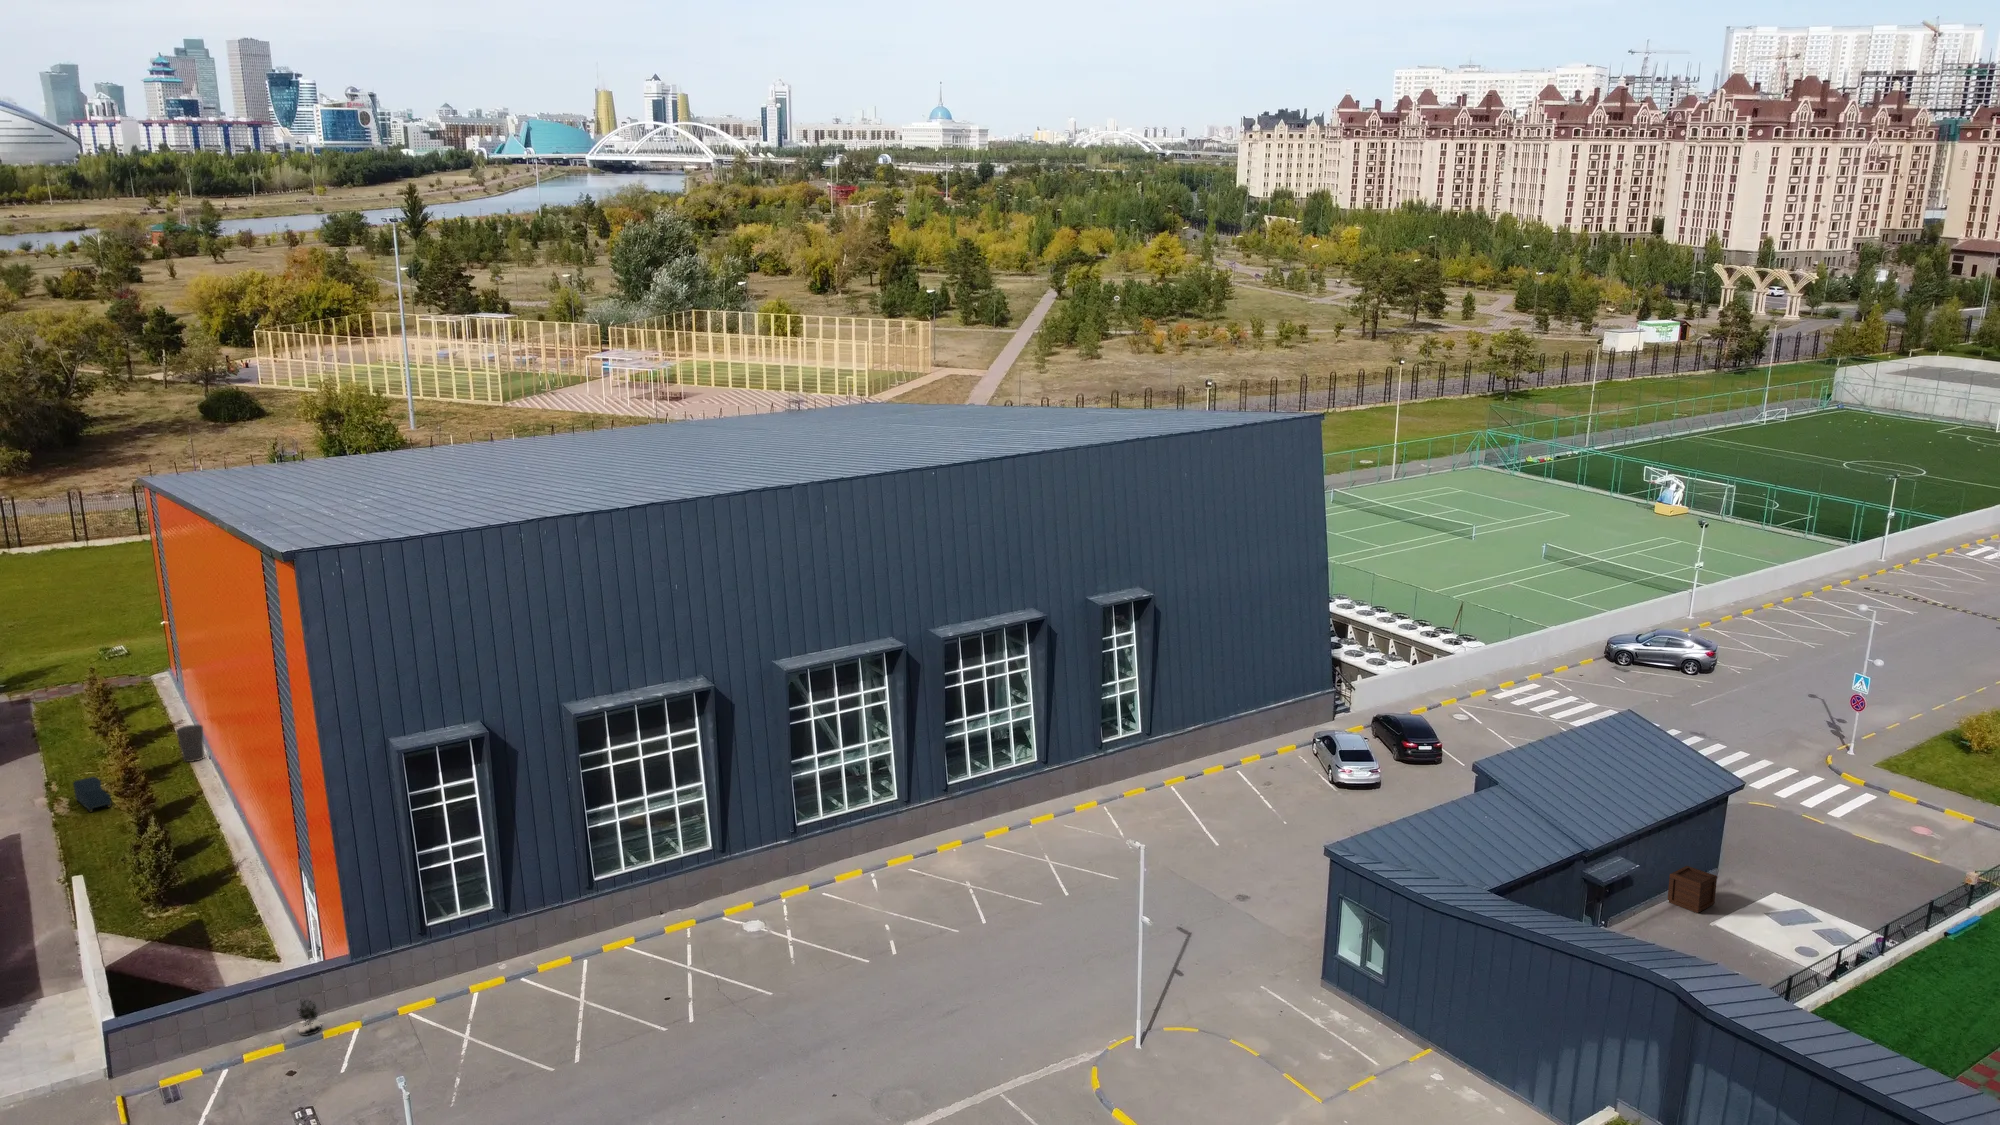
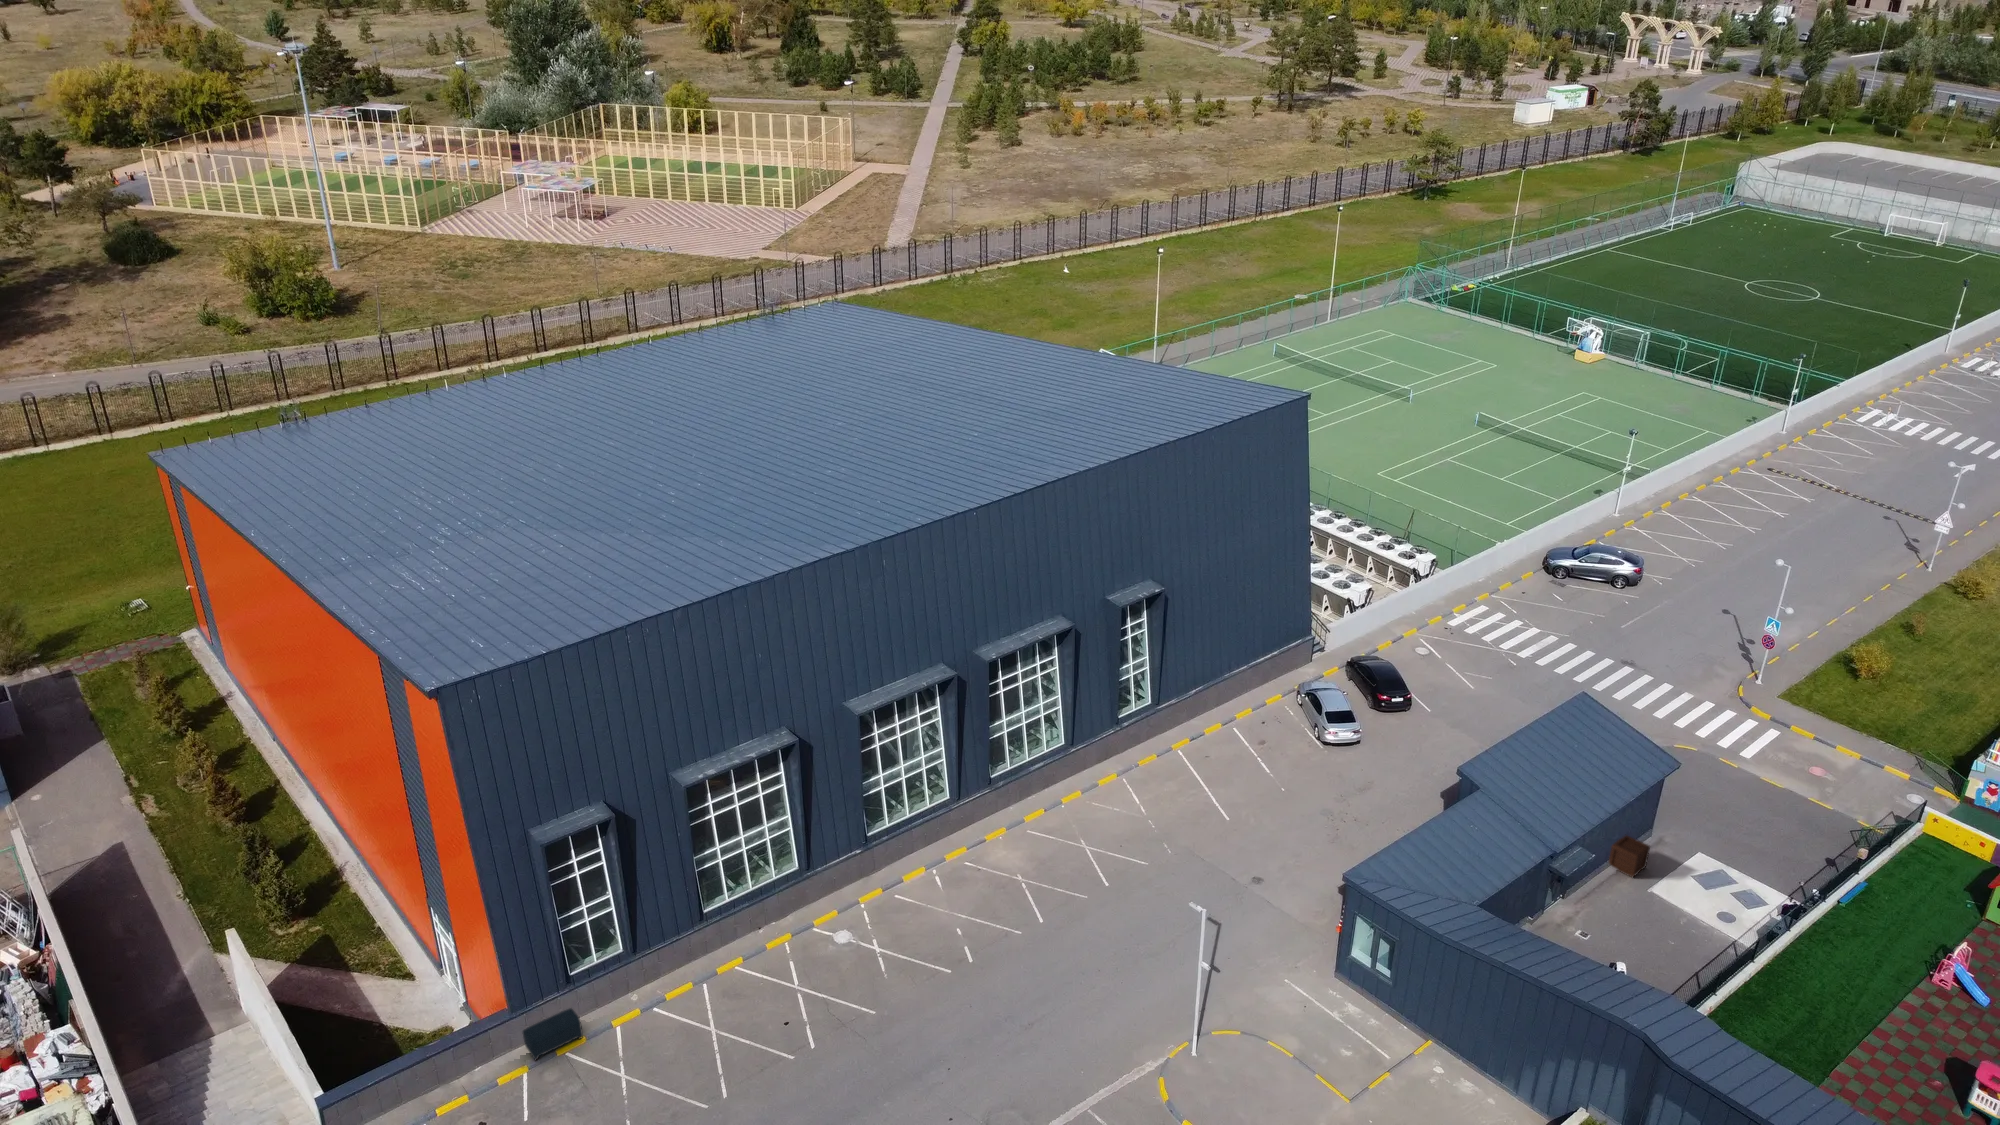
trash can: present [176,725,204,762] -> none [238,718,268,754]
bench: present [73,777,112,812] -> present [523,1008,583,1060]
potted tree: present [297,1001,321,1035] -> none [472,1050,494,1081]

